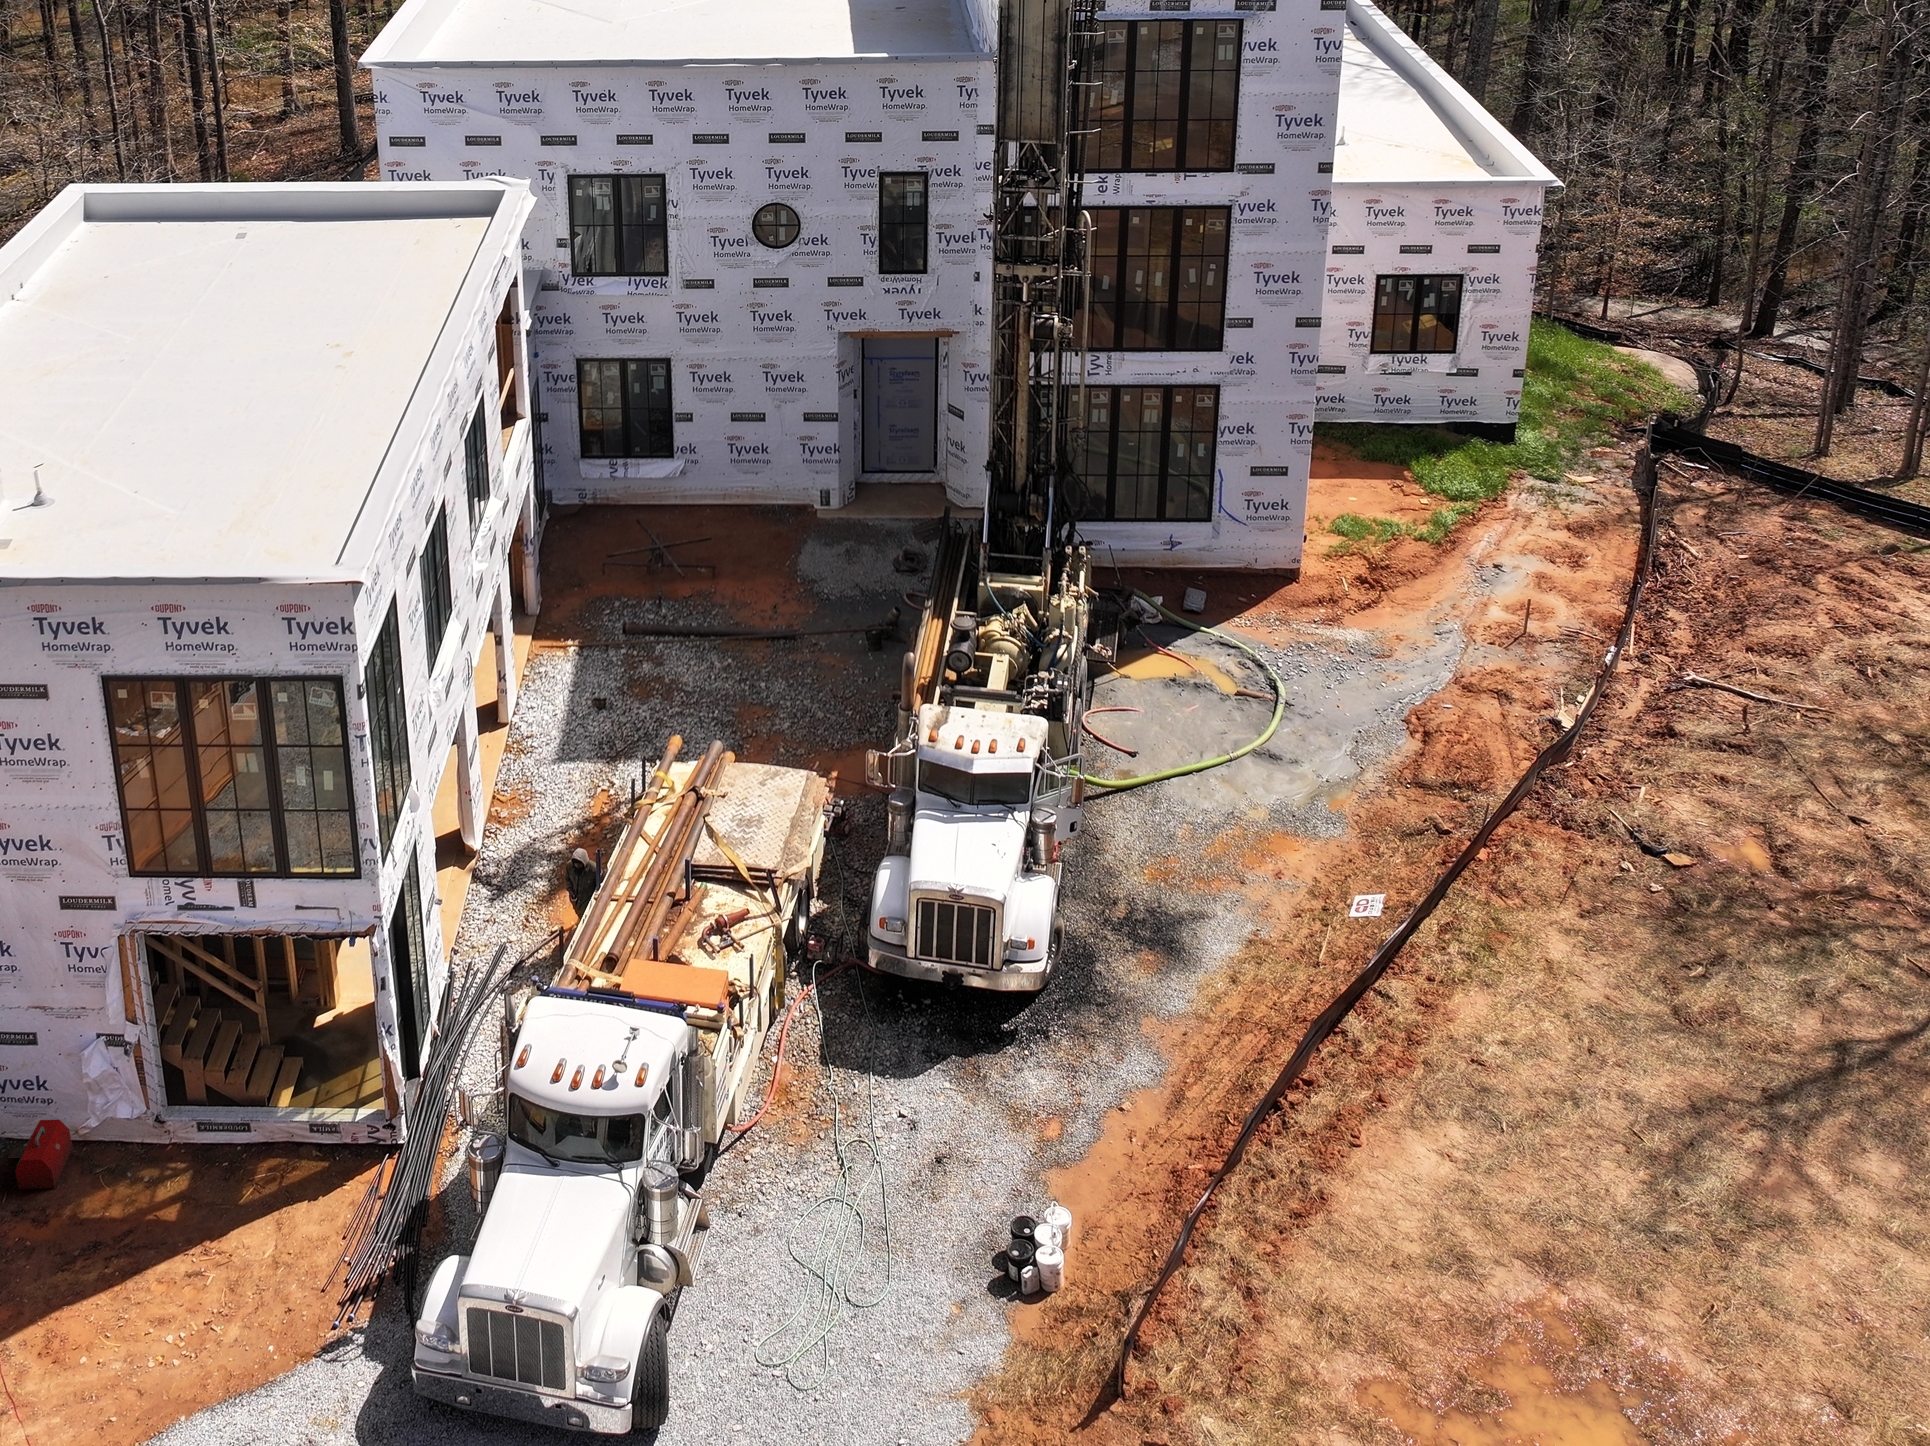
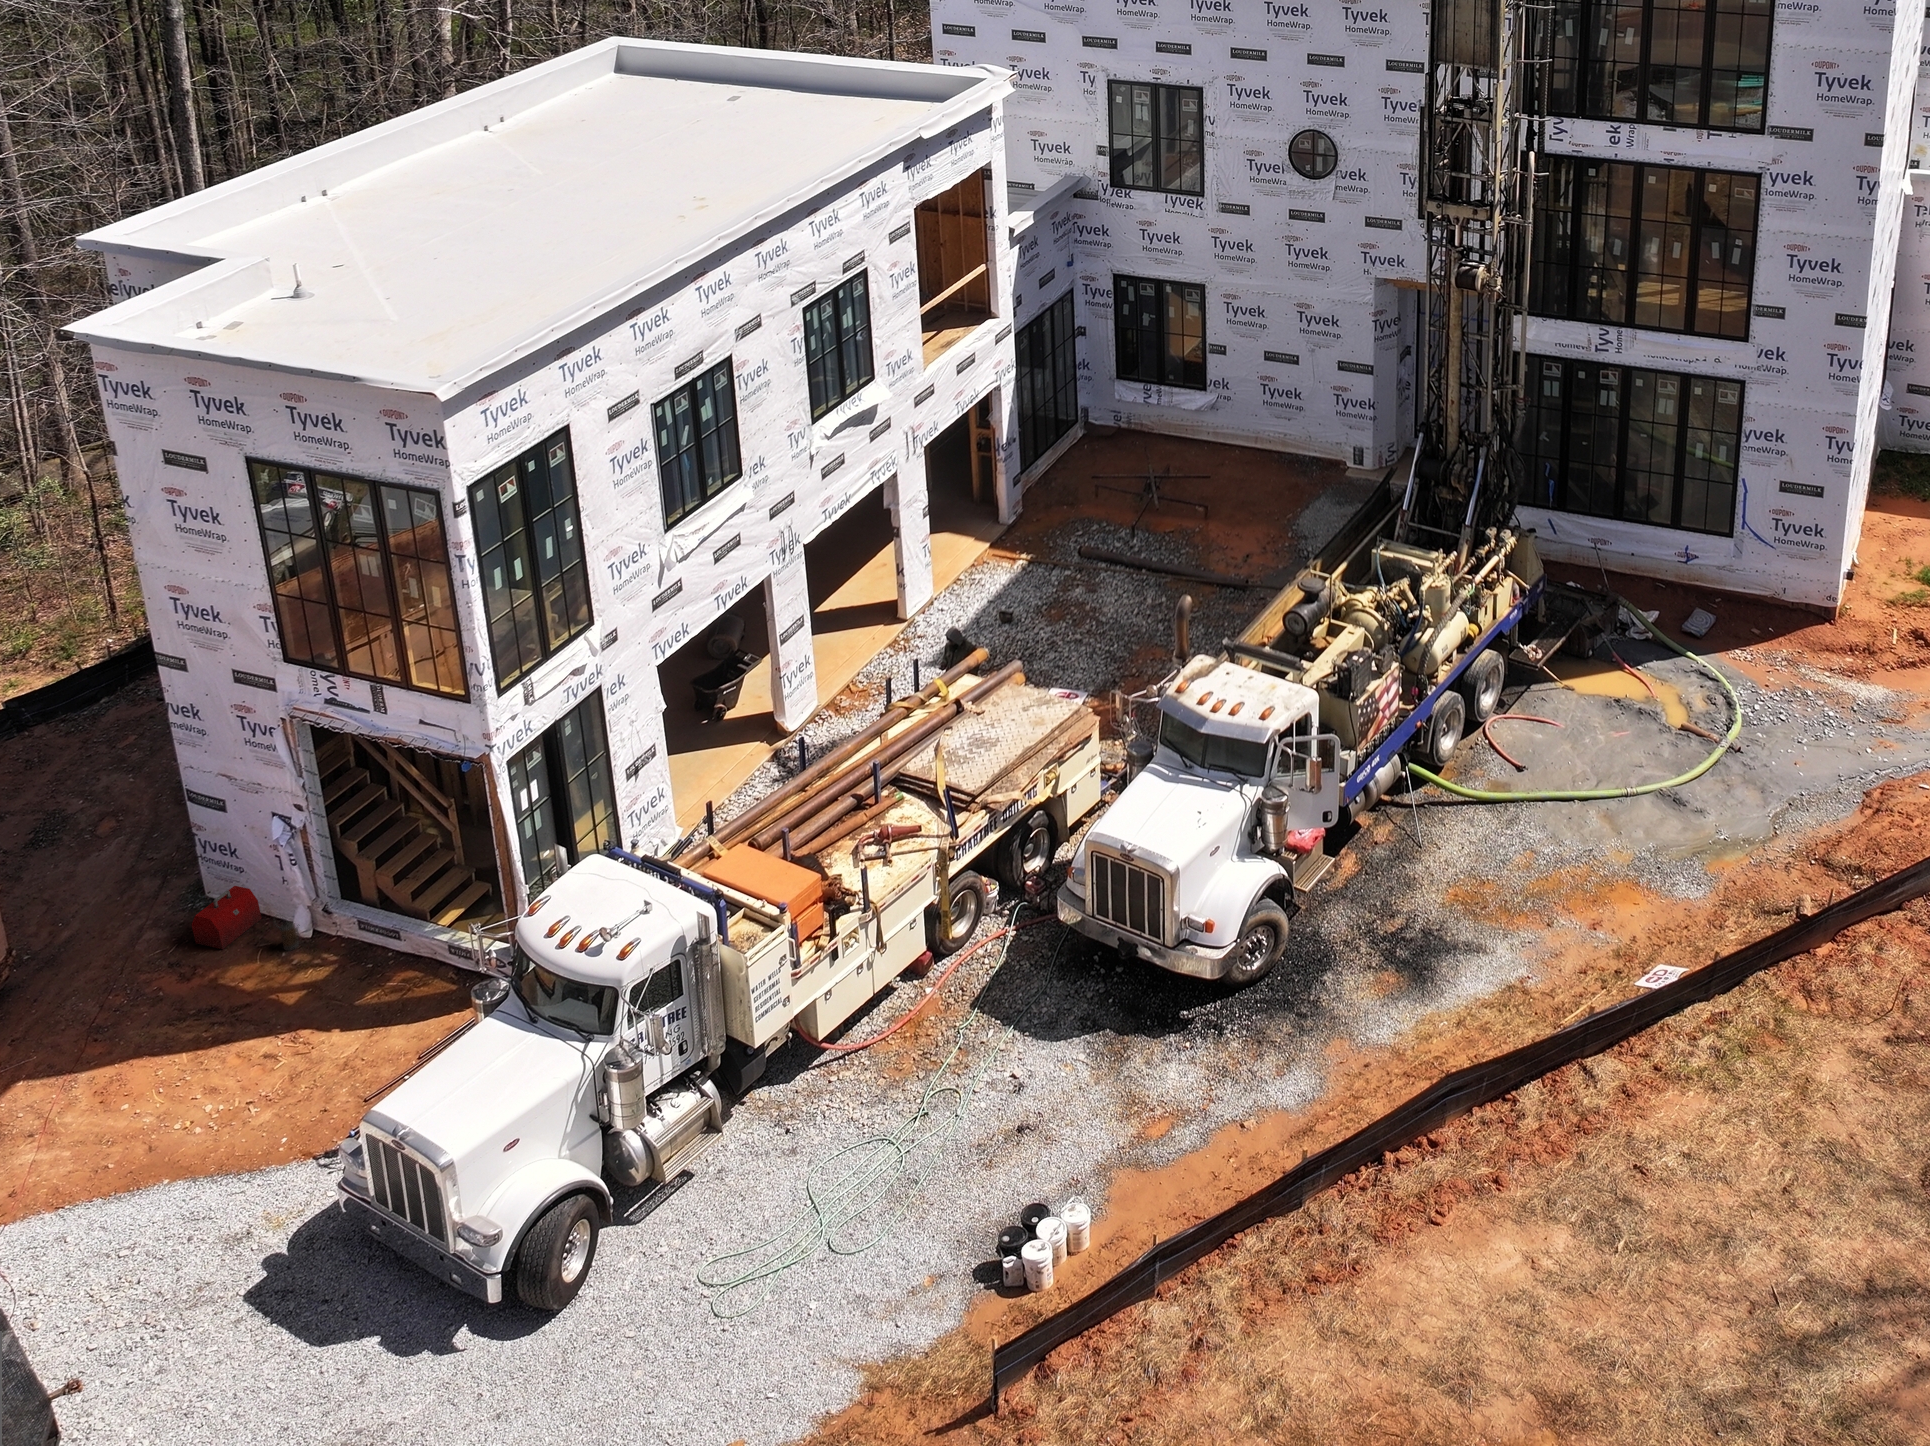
watering can: none [106,1137,140,1173] -> present [275,917,299,951]

